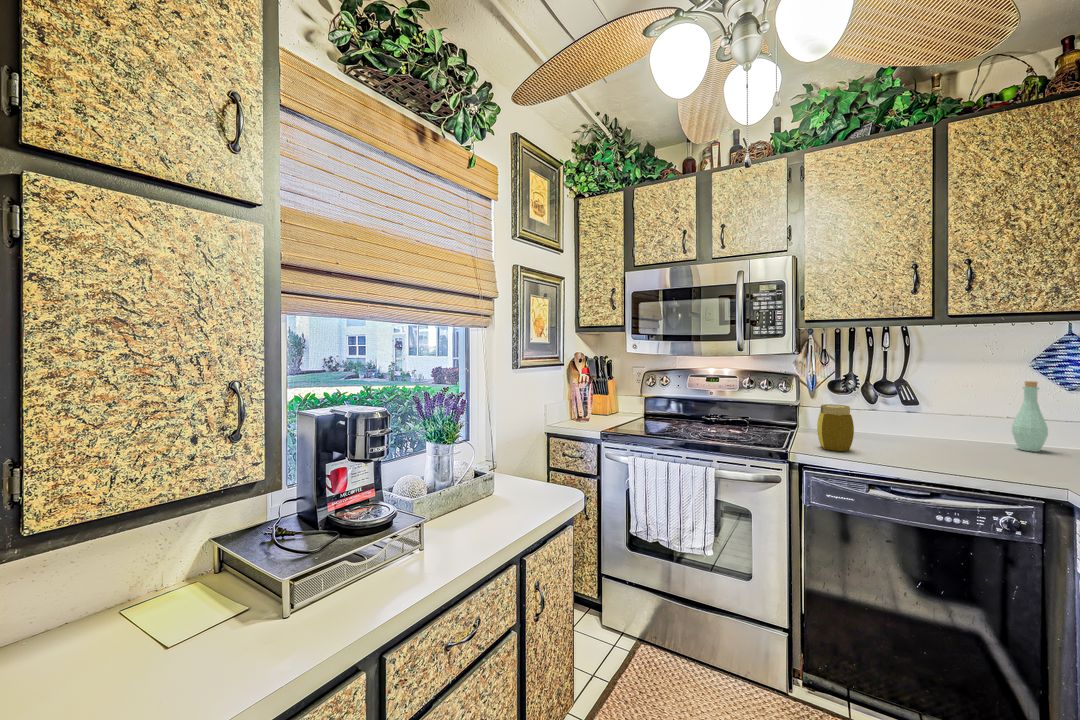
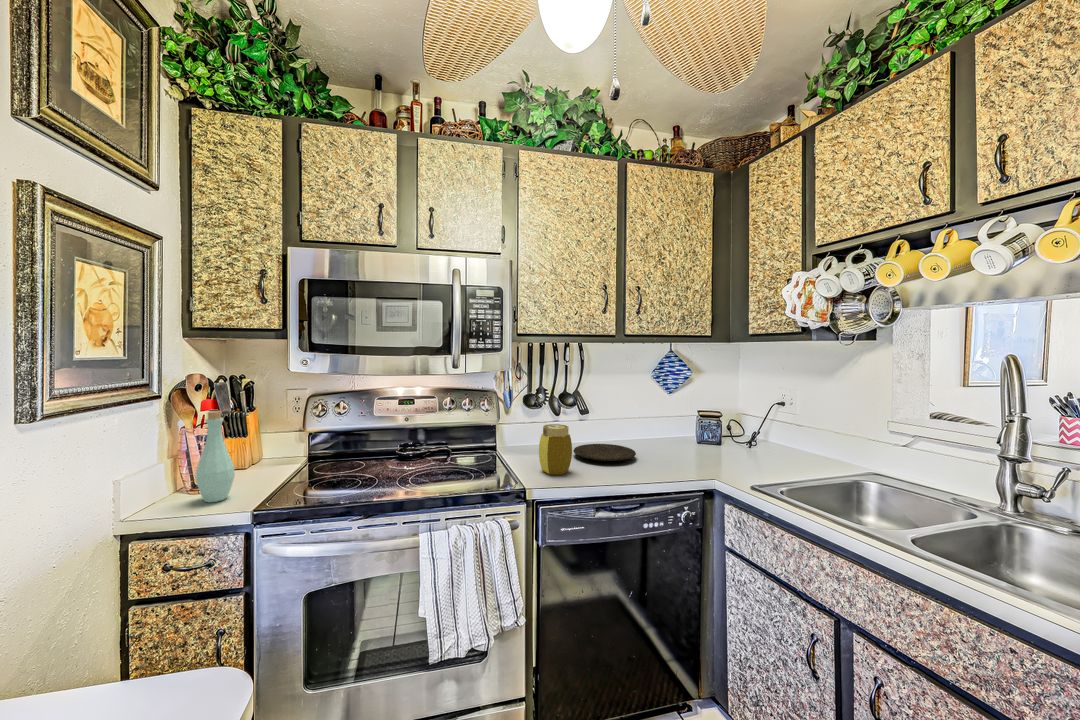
bottle: present [1012,381,1048,452] -> present [196,411,235,502]
plate: none [873,435,961,452] -> present [573,444,636,461]

